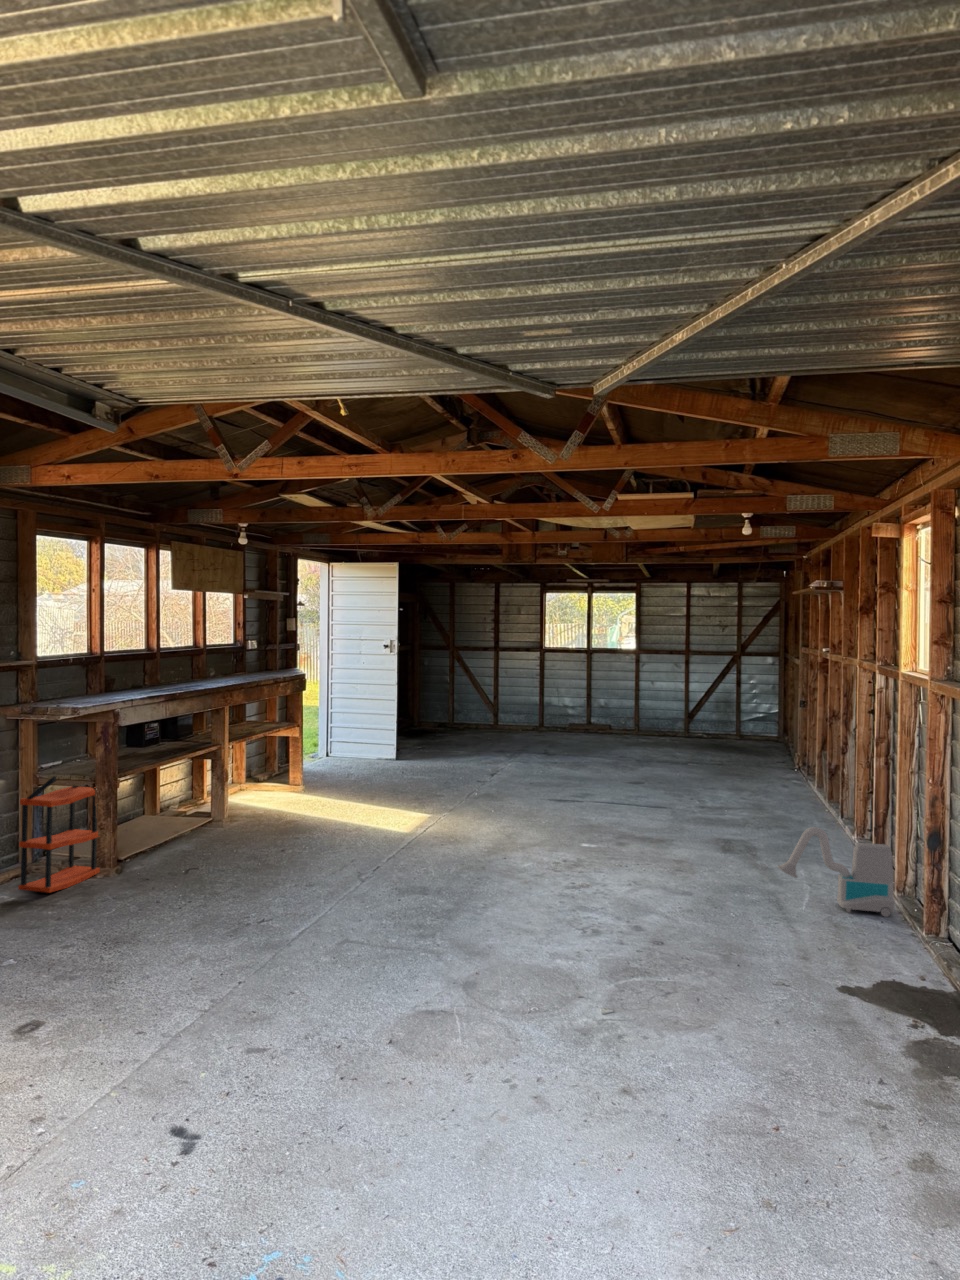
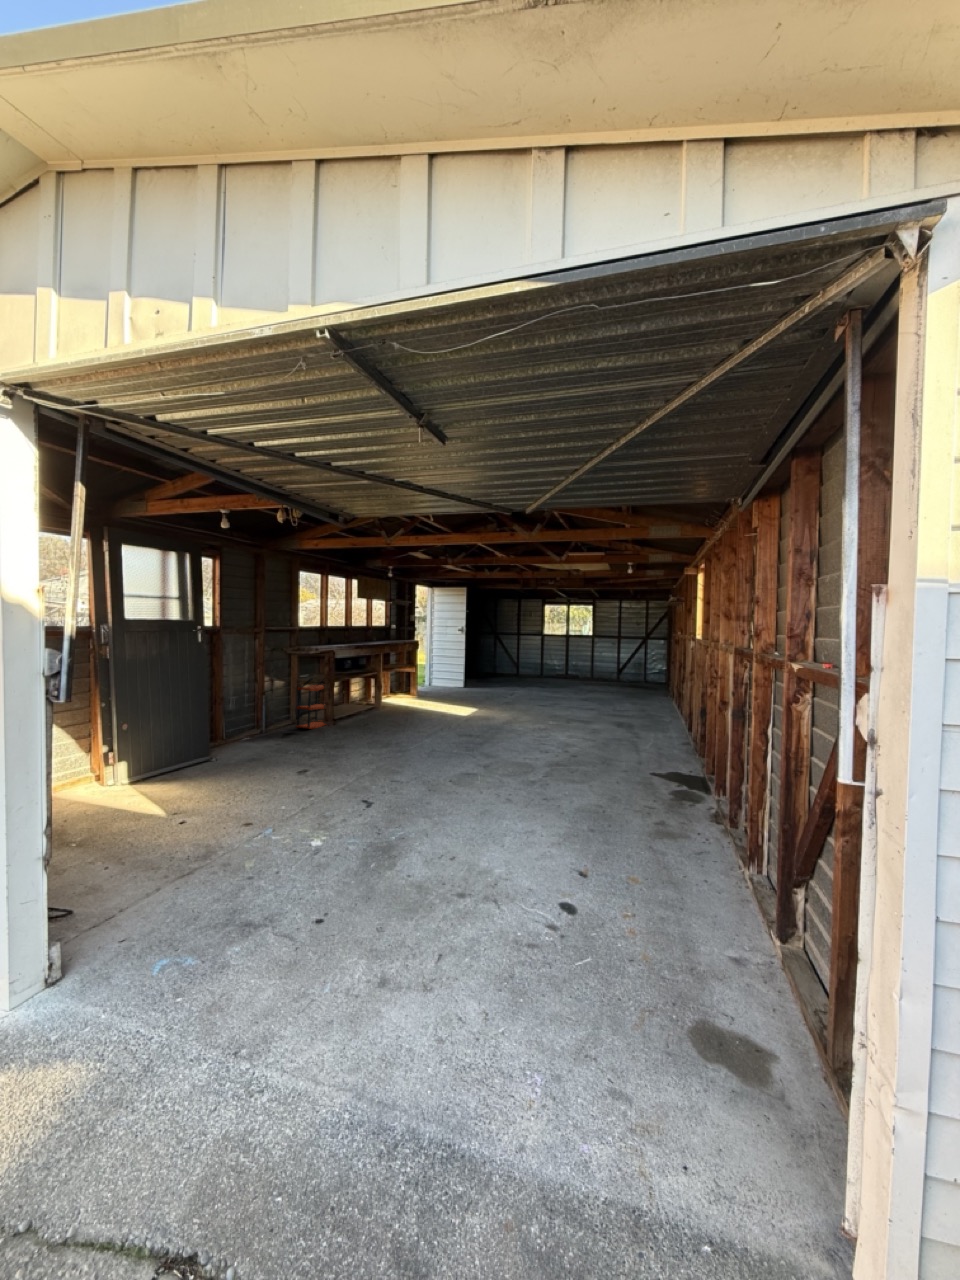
vacuum cleaner: present [778,827,894,917] -> none [638,707,690,748]

